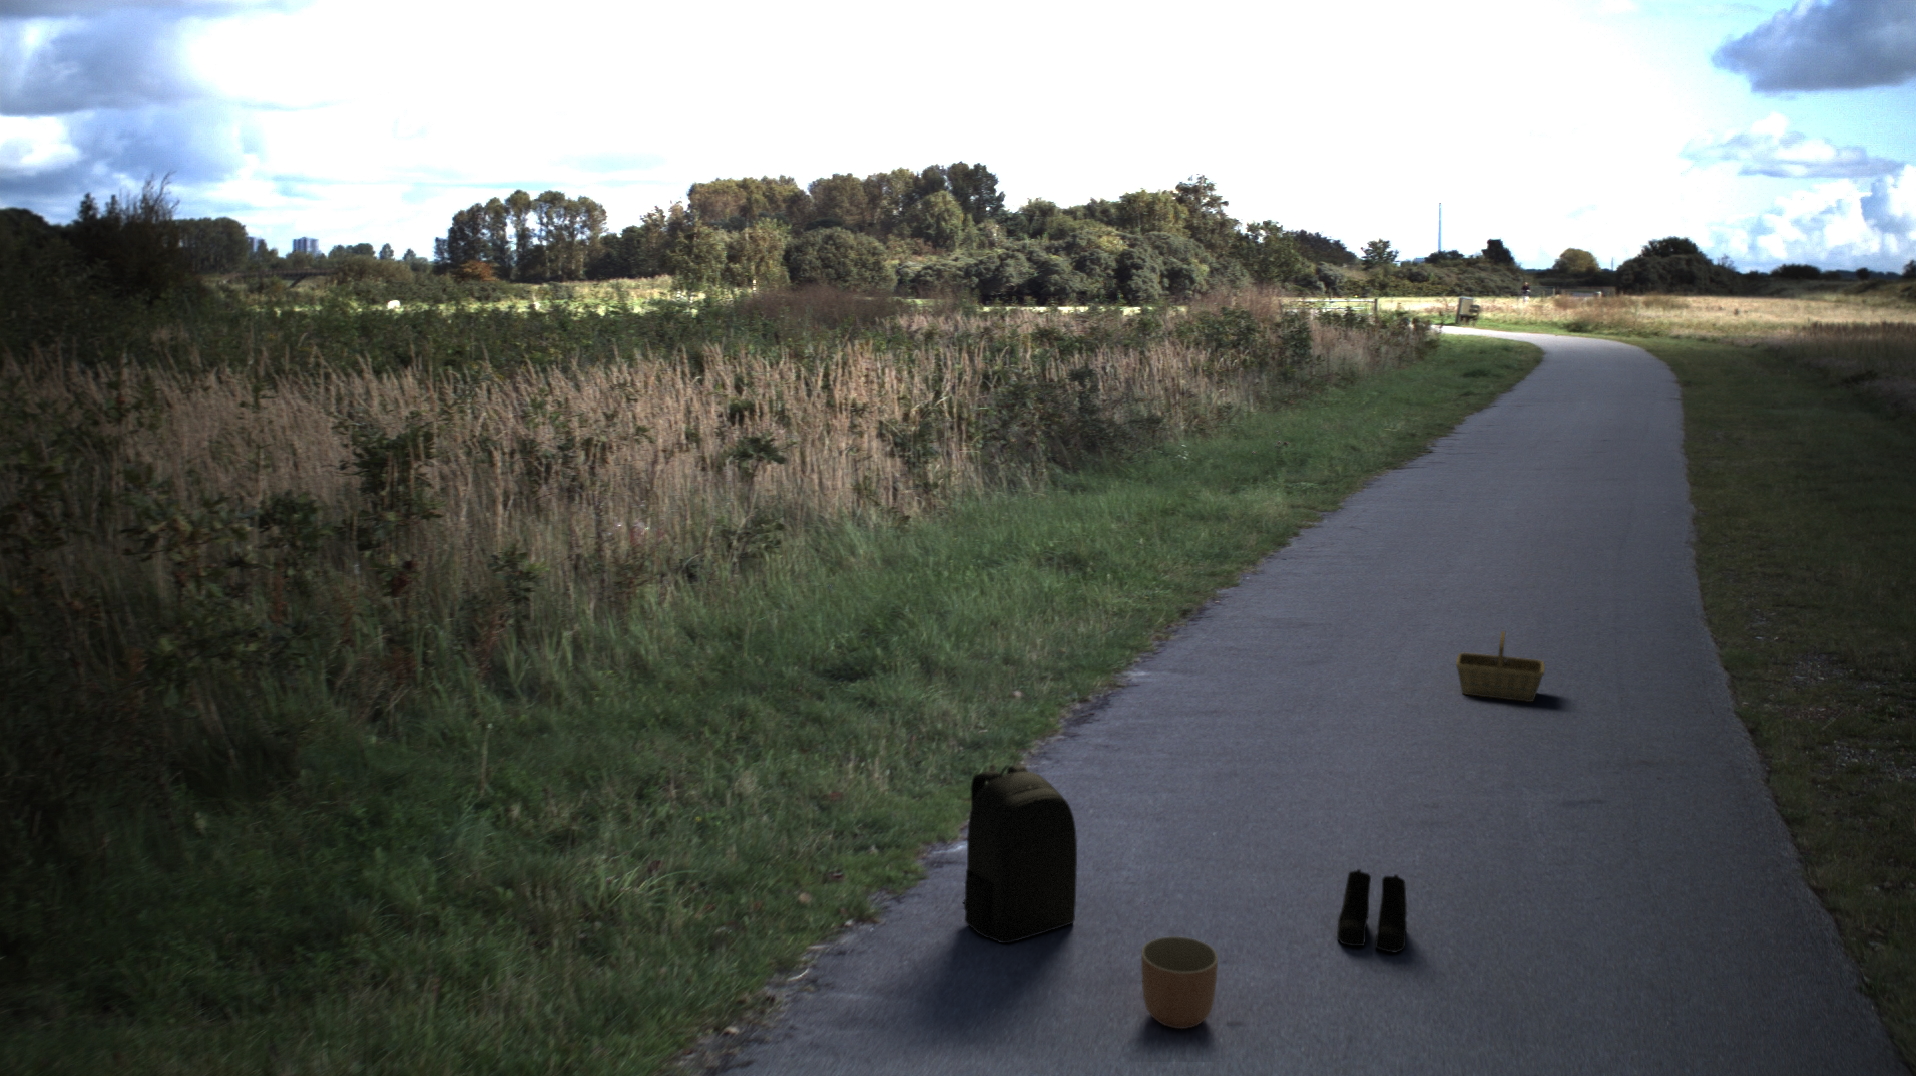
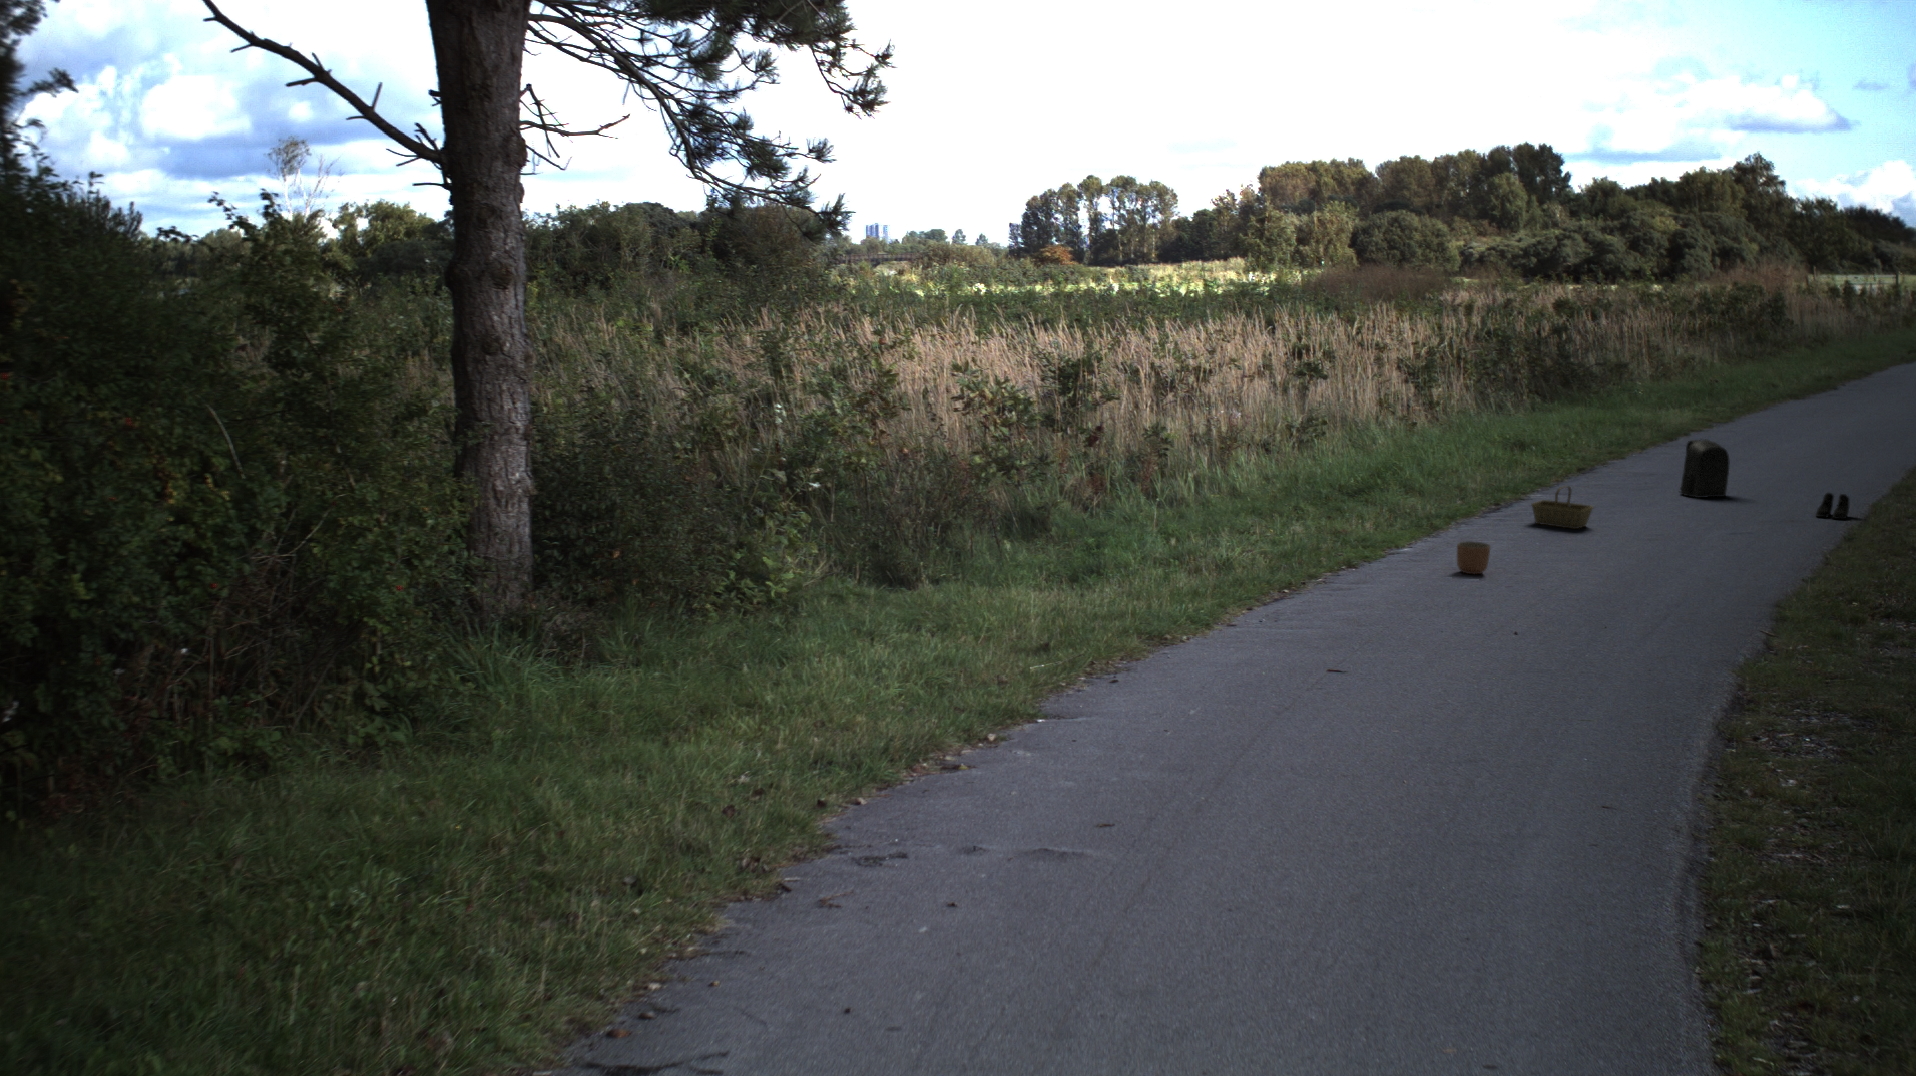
basket: present [1456,631,1545,702] -> present [1532,487,1593,529]
backpack: present [964,764,1077,943] -> present [1680,439,1730,498]
boots: present [1337,869,1407,952] -> present [1816,493,1849,519]

